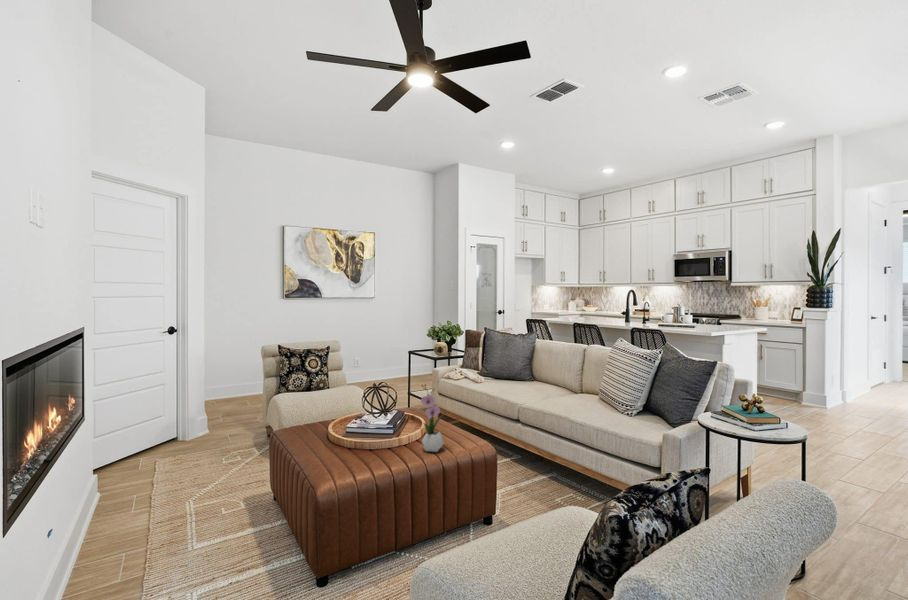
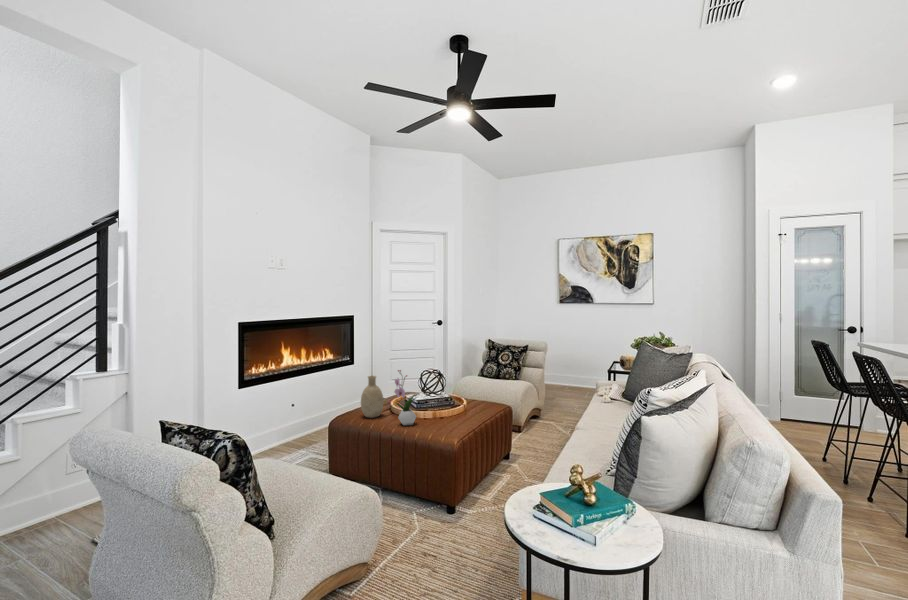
decorative vase: none [350,401,383,463] -> present [361,376,384,418]

